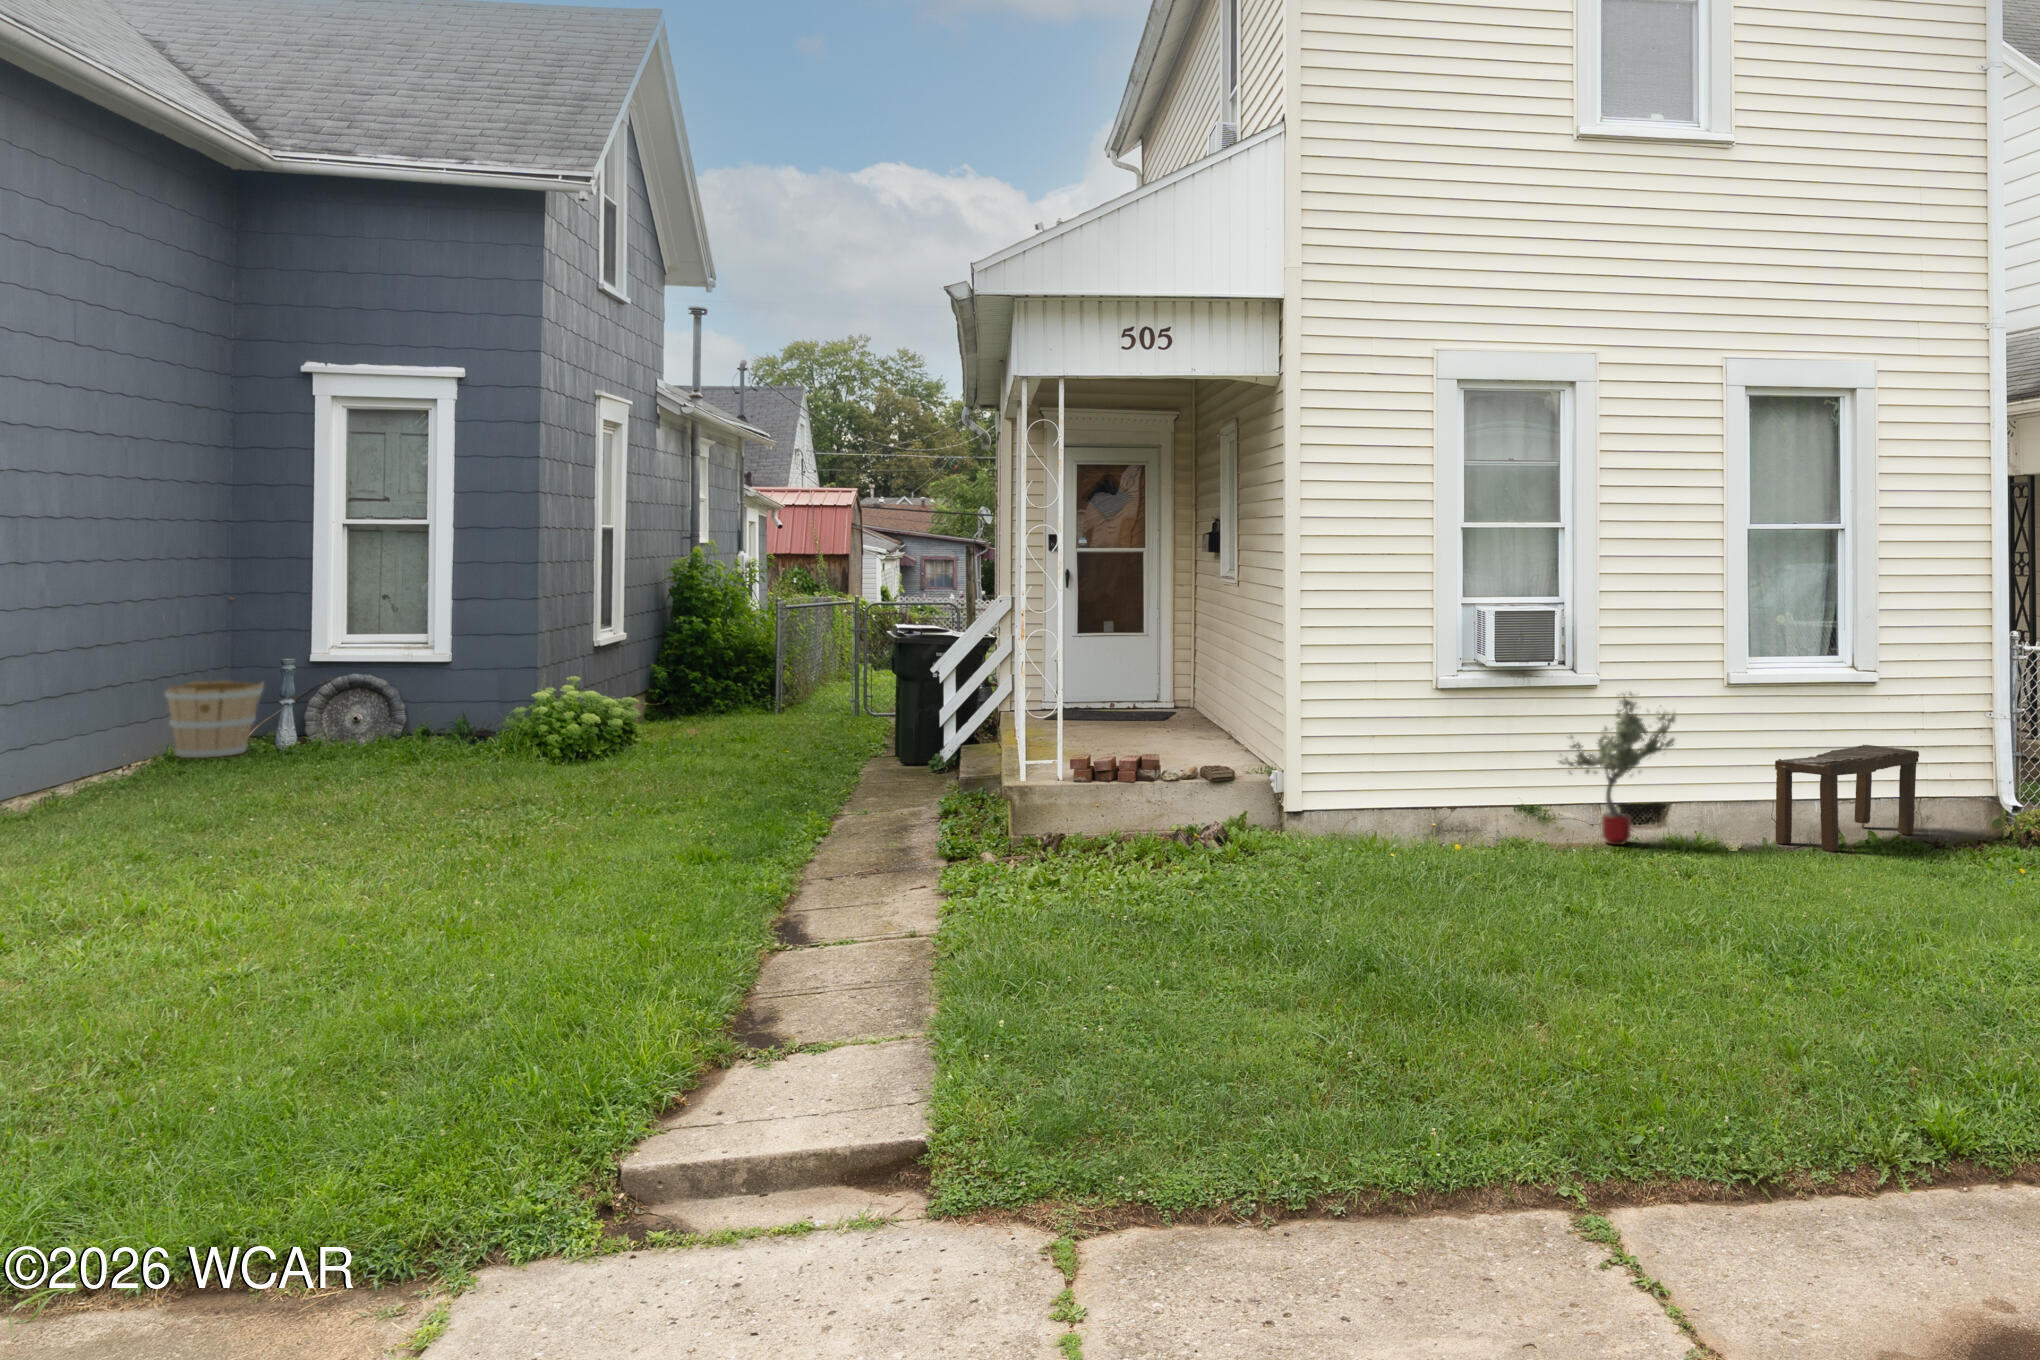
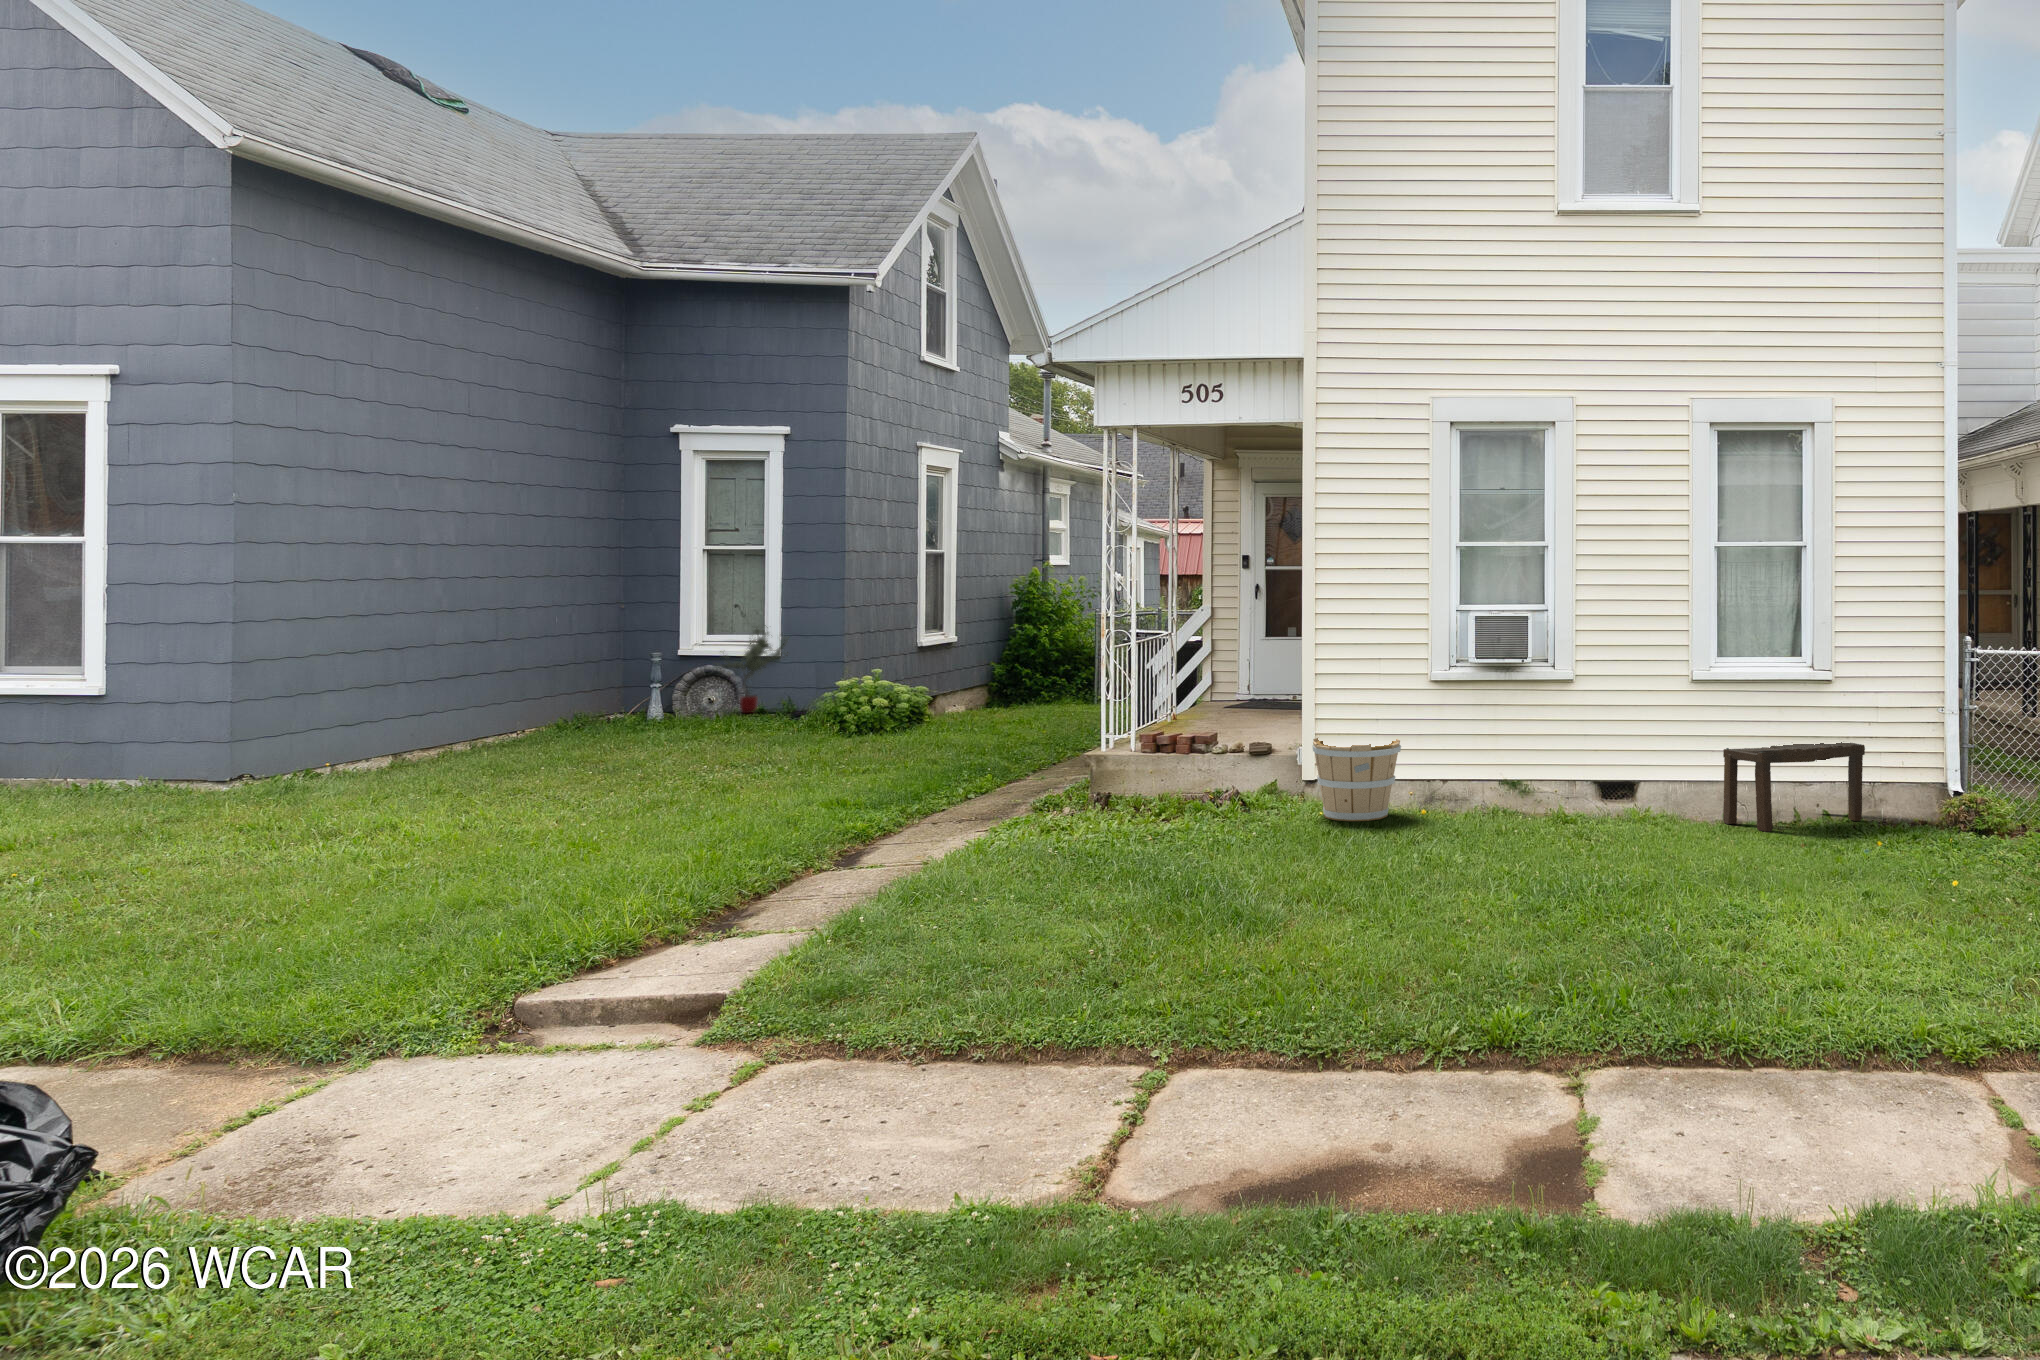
wooden bucket: present [165,681,264,758] -> present [1312,737,1401,821]
potted tree: present [1559,691,1675,845] -> present [715,625,789,713]

